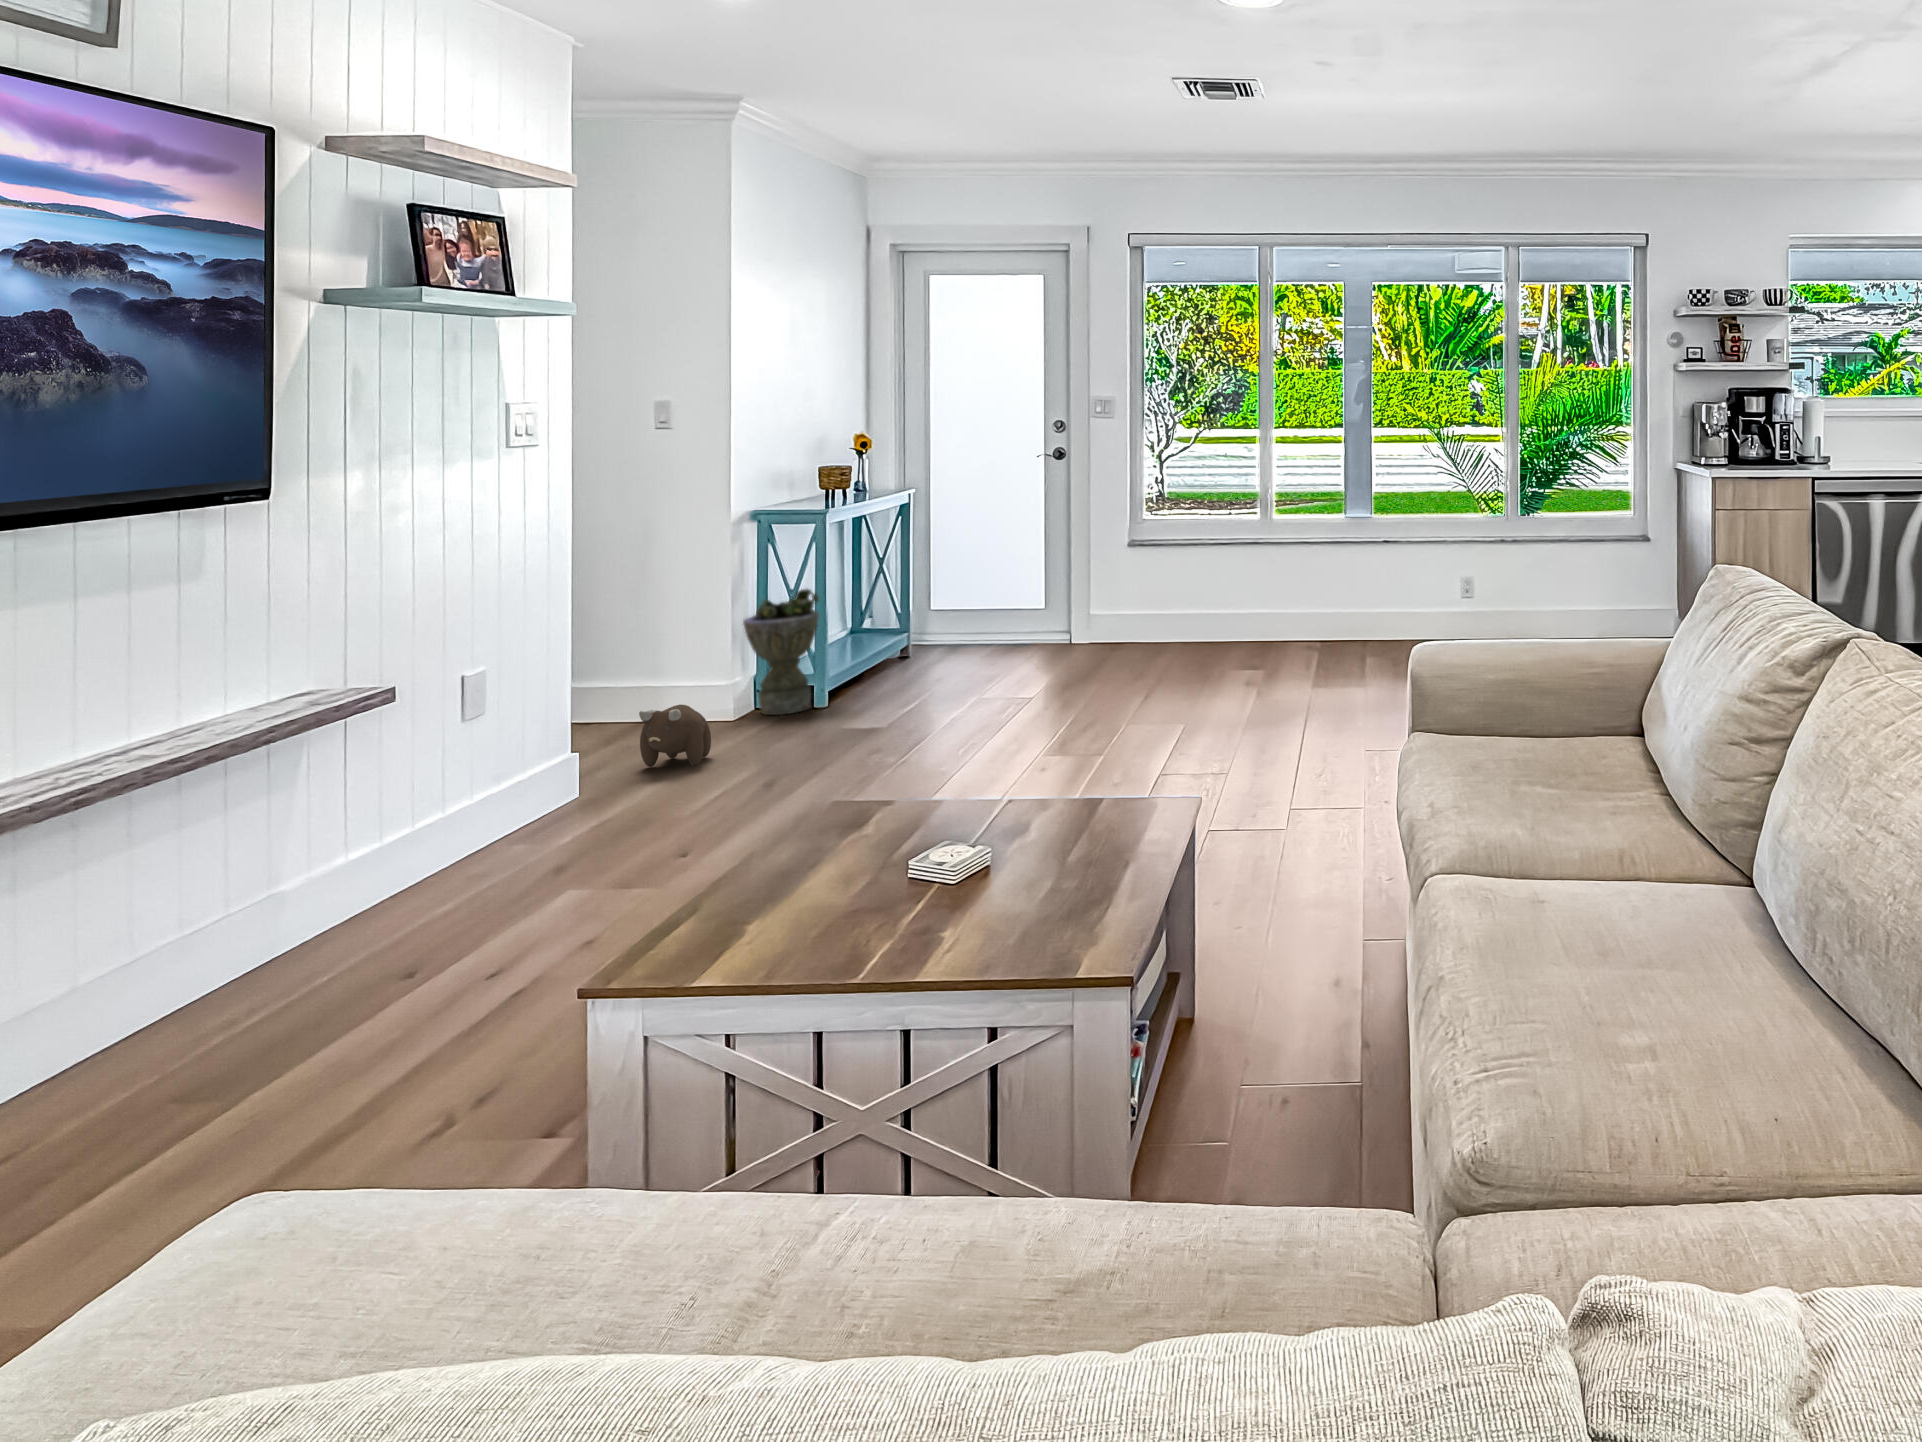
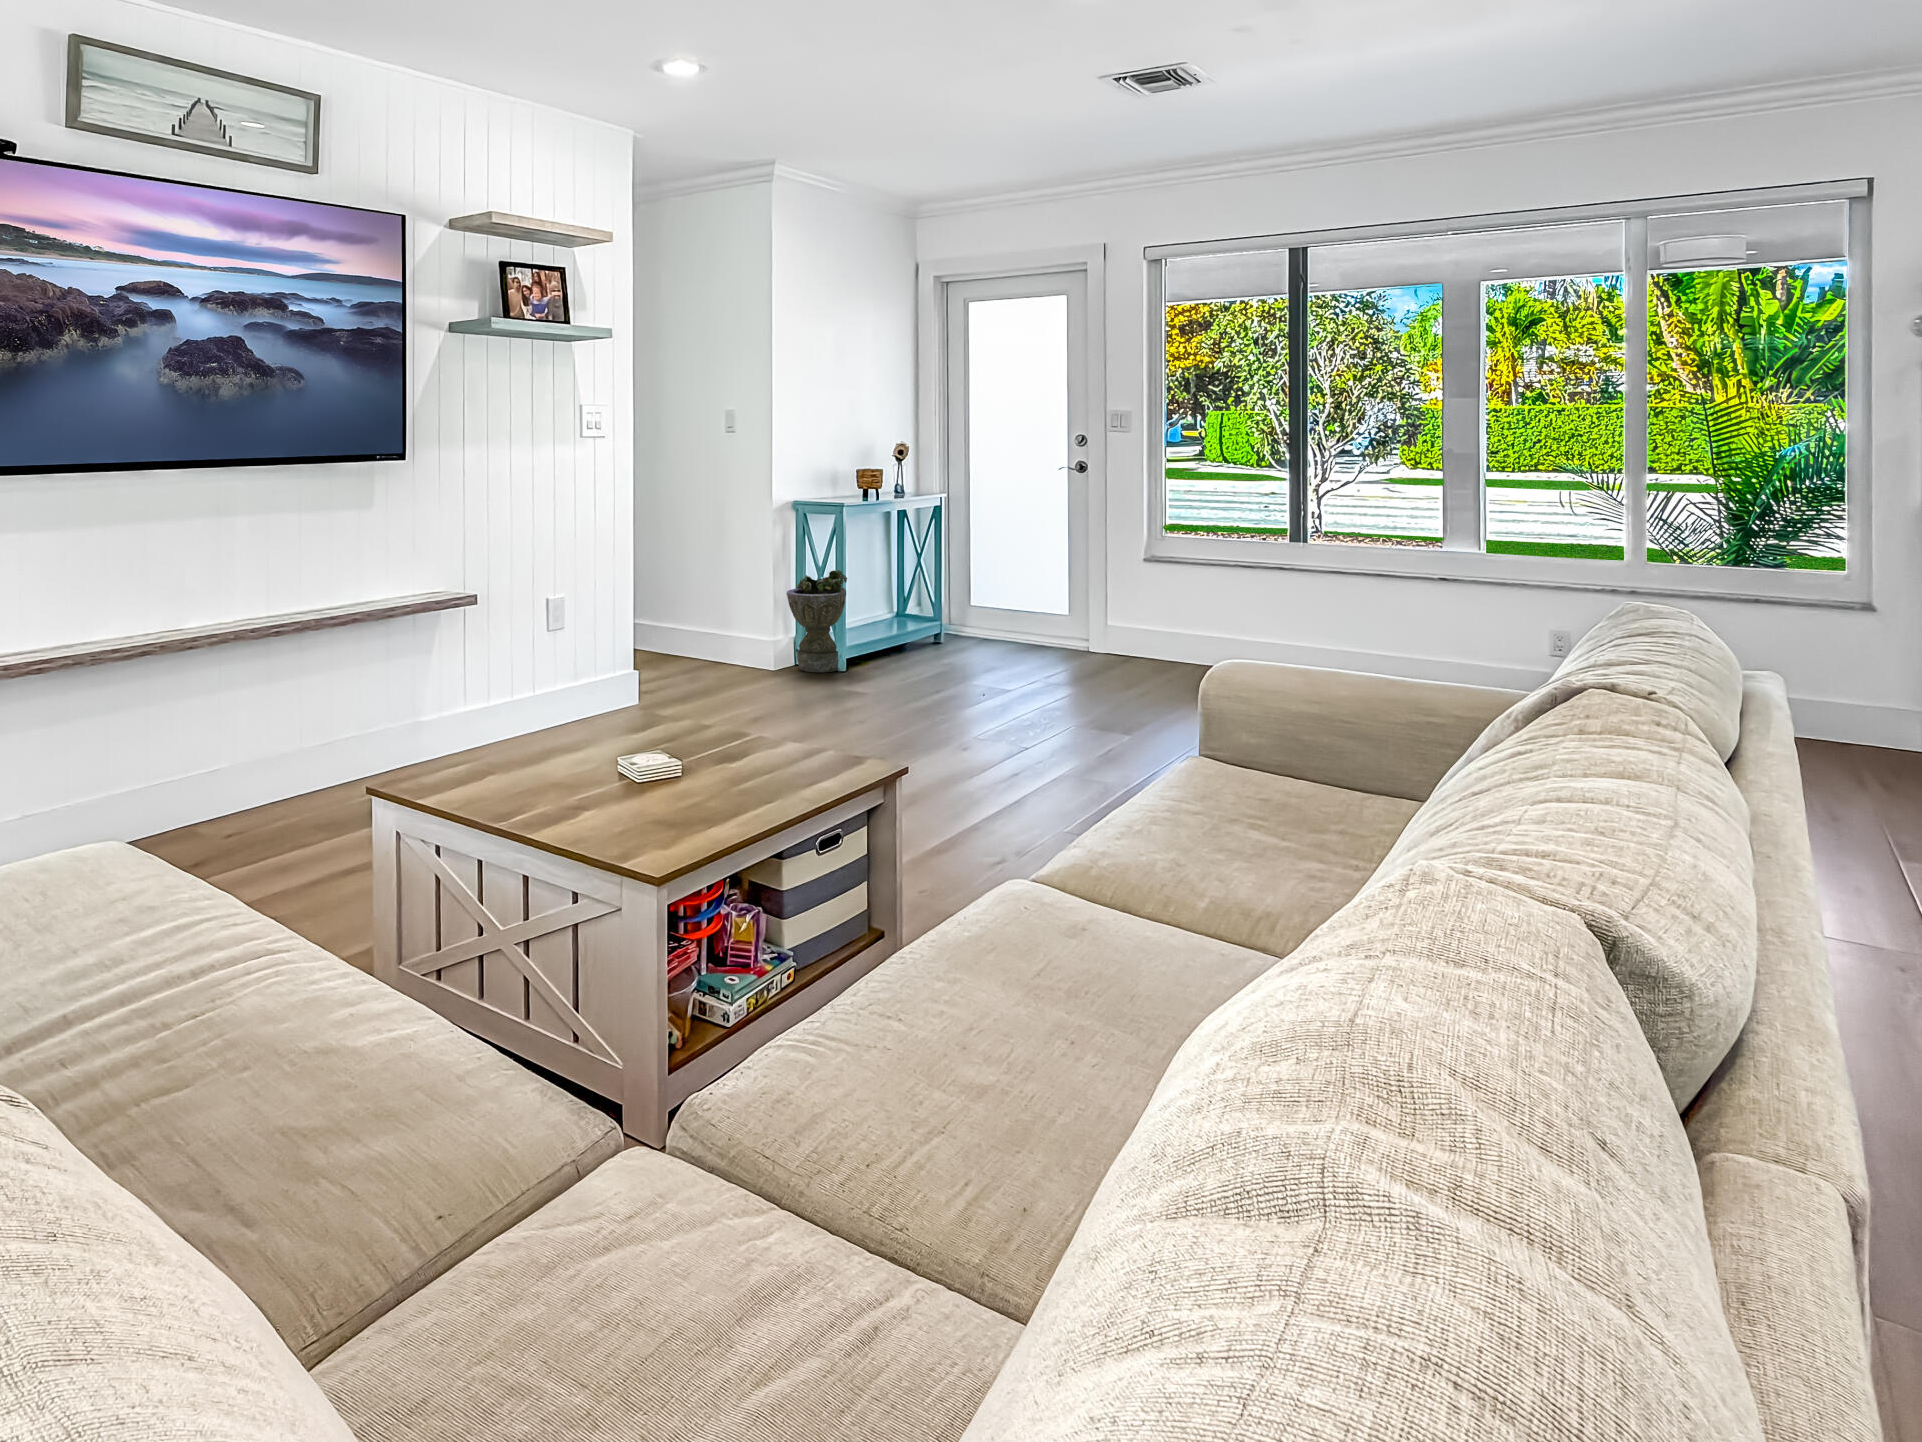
plush toy: present [639,705,711,767] -> none [679,657,737,708]

